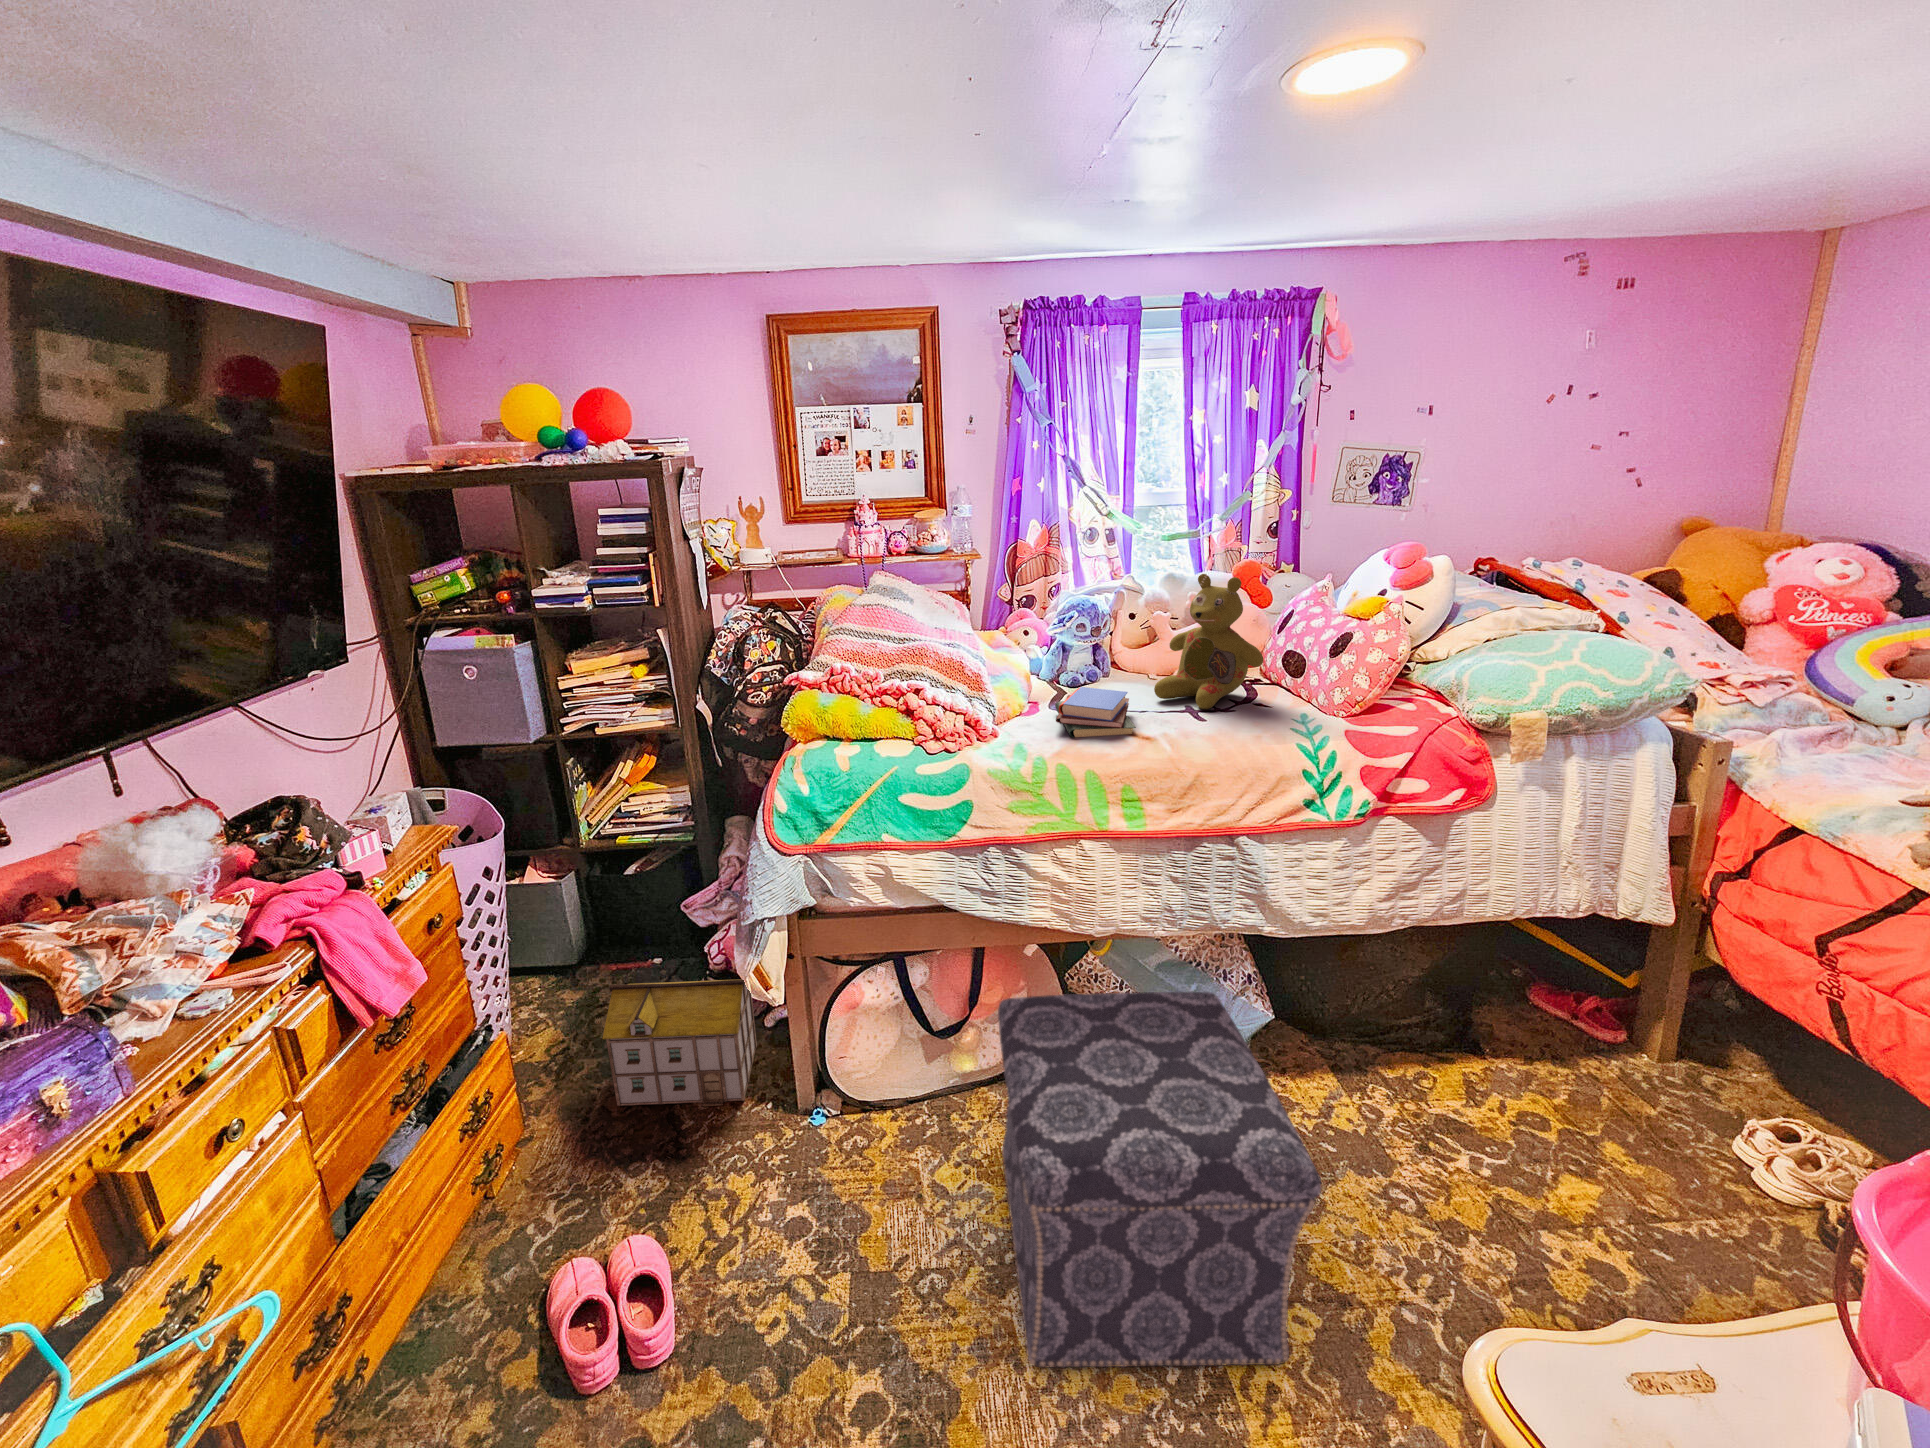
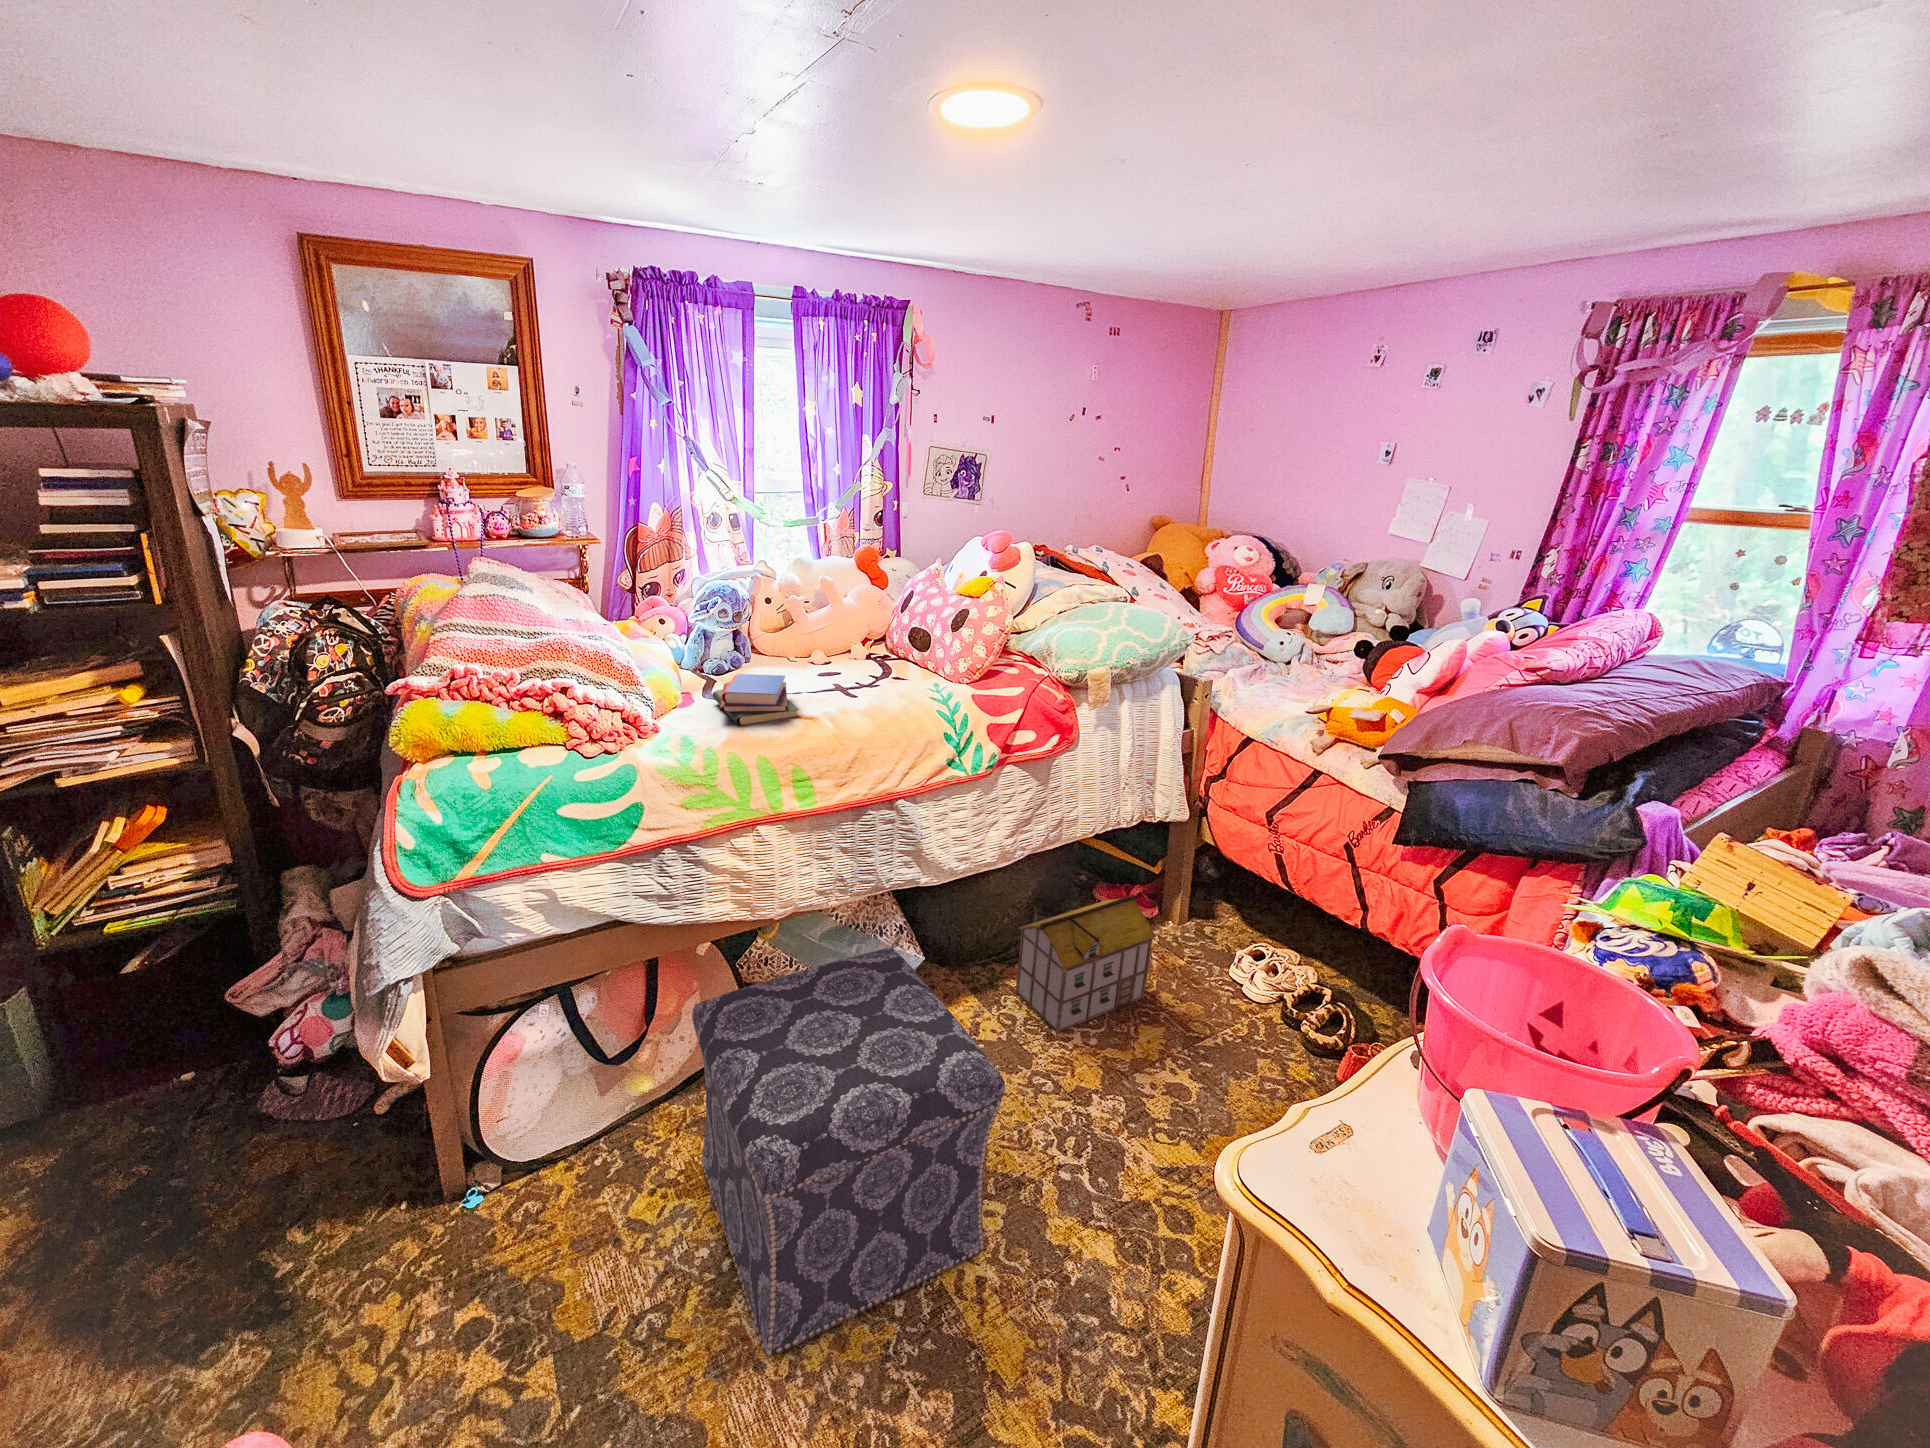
stuffed bear: present [1154,574,1263,709] -> none [806,559,900,688]
toy house: present [602,979,757,1106] -> present [1016,895,1156,1033]

